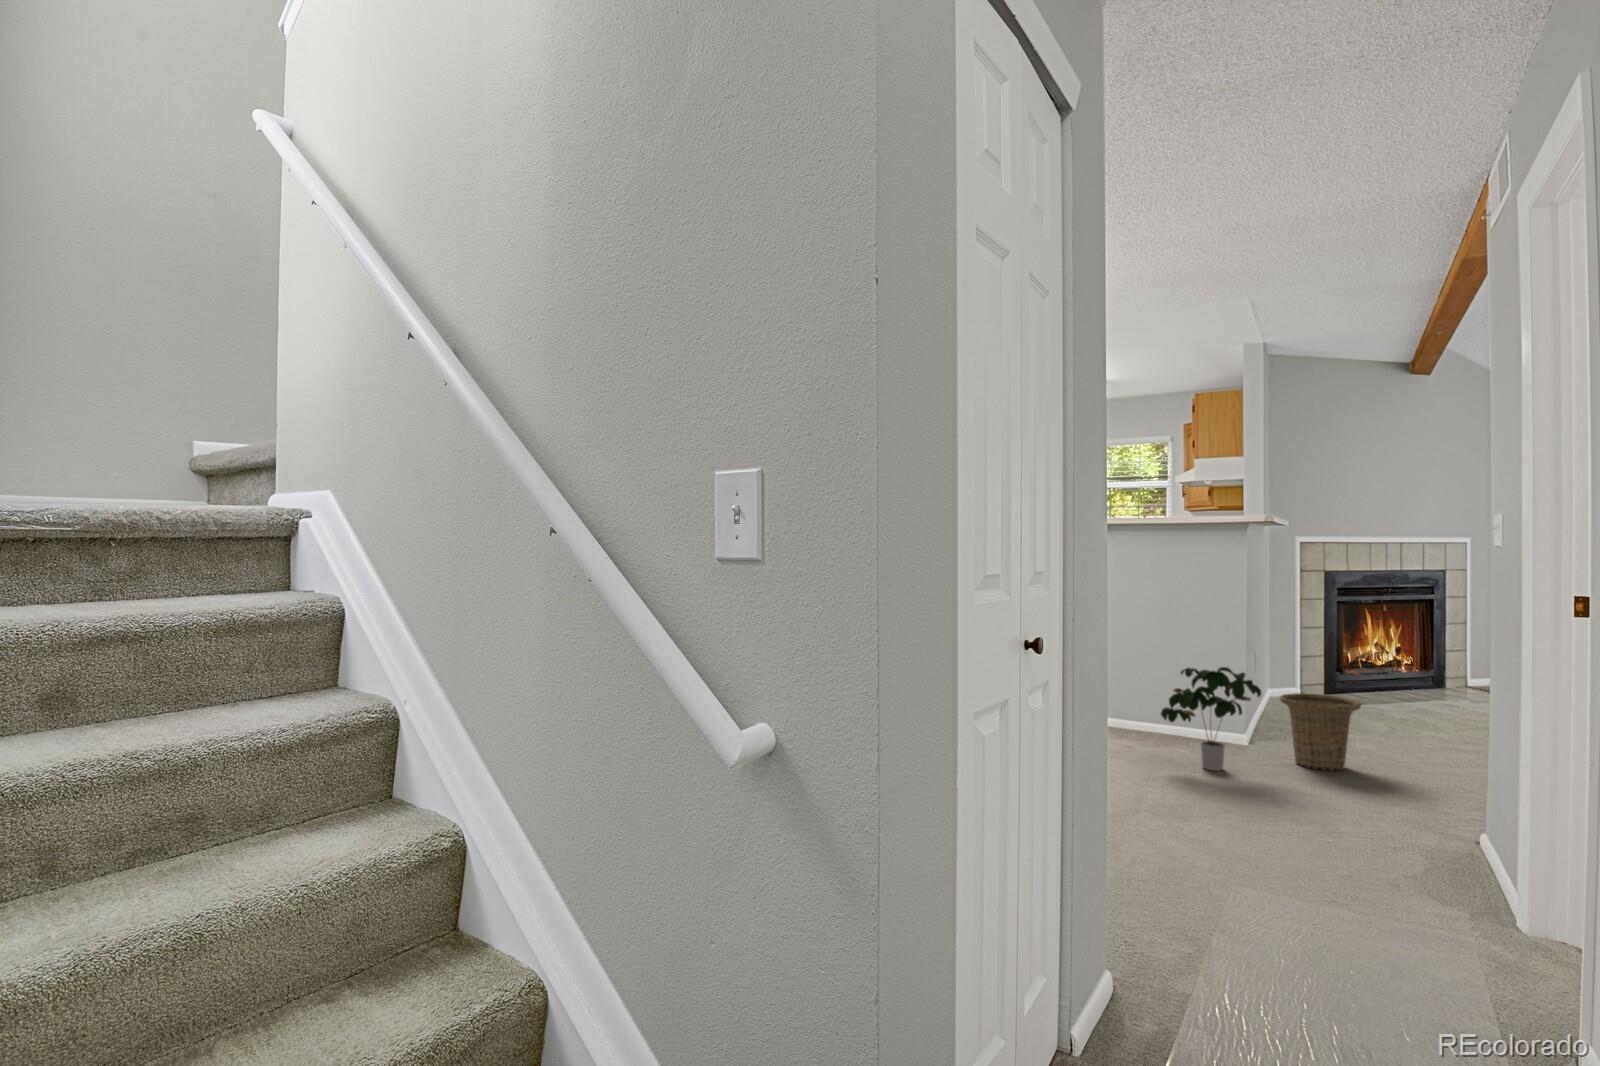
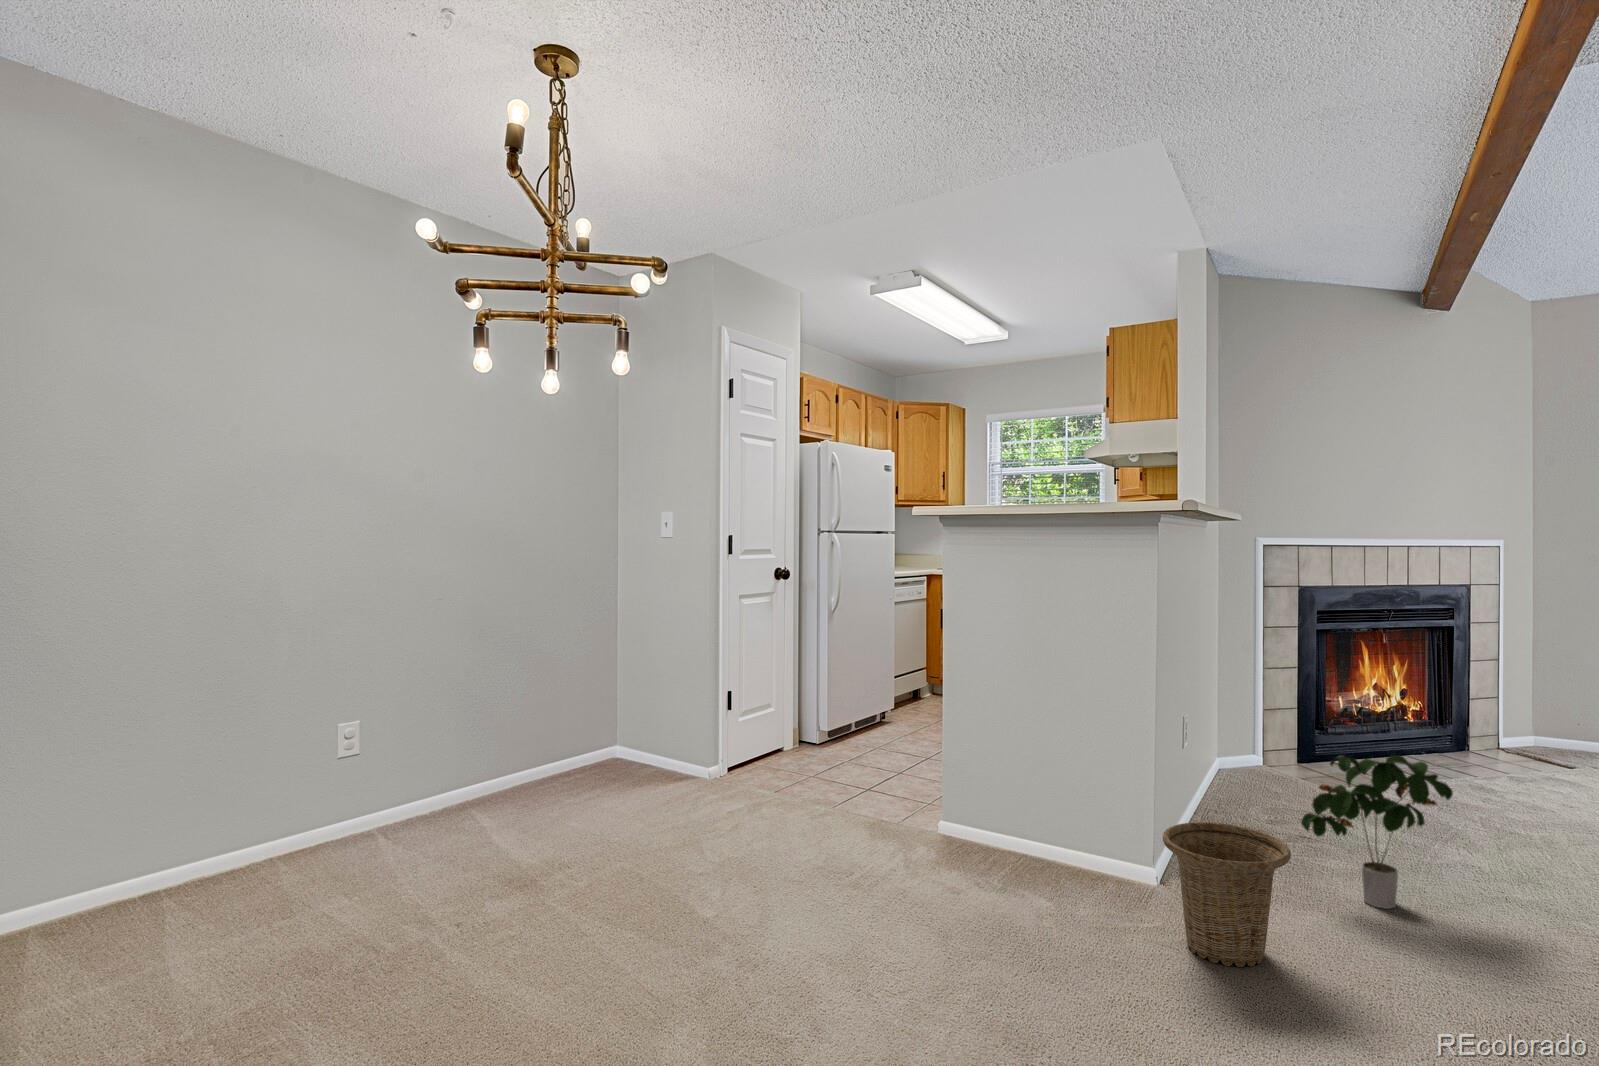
potted plant: present [1161,667,1261,771] -> present [1301,755,1453,909]

